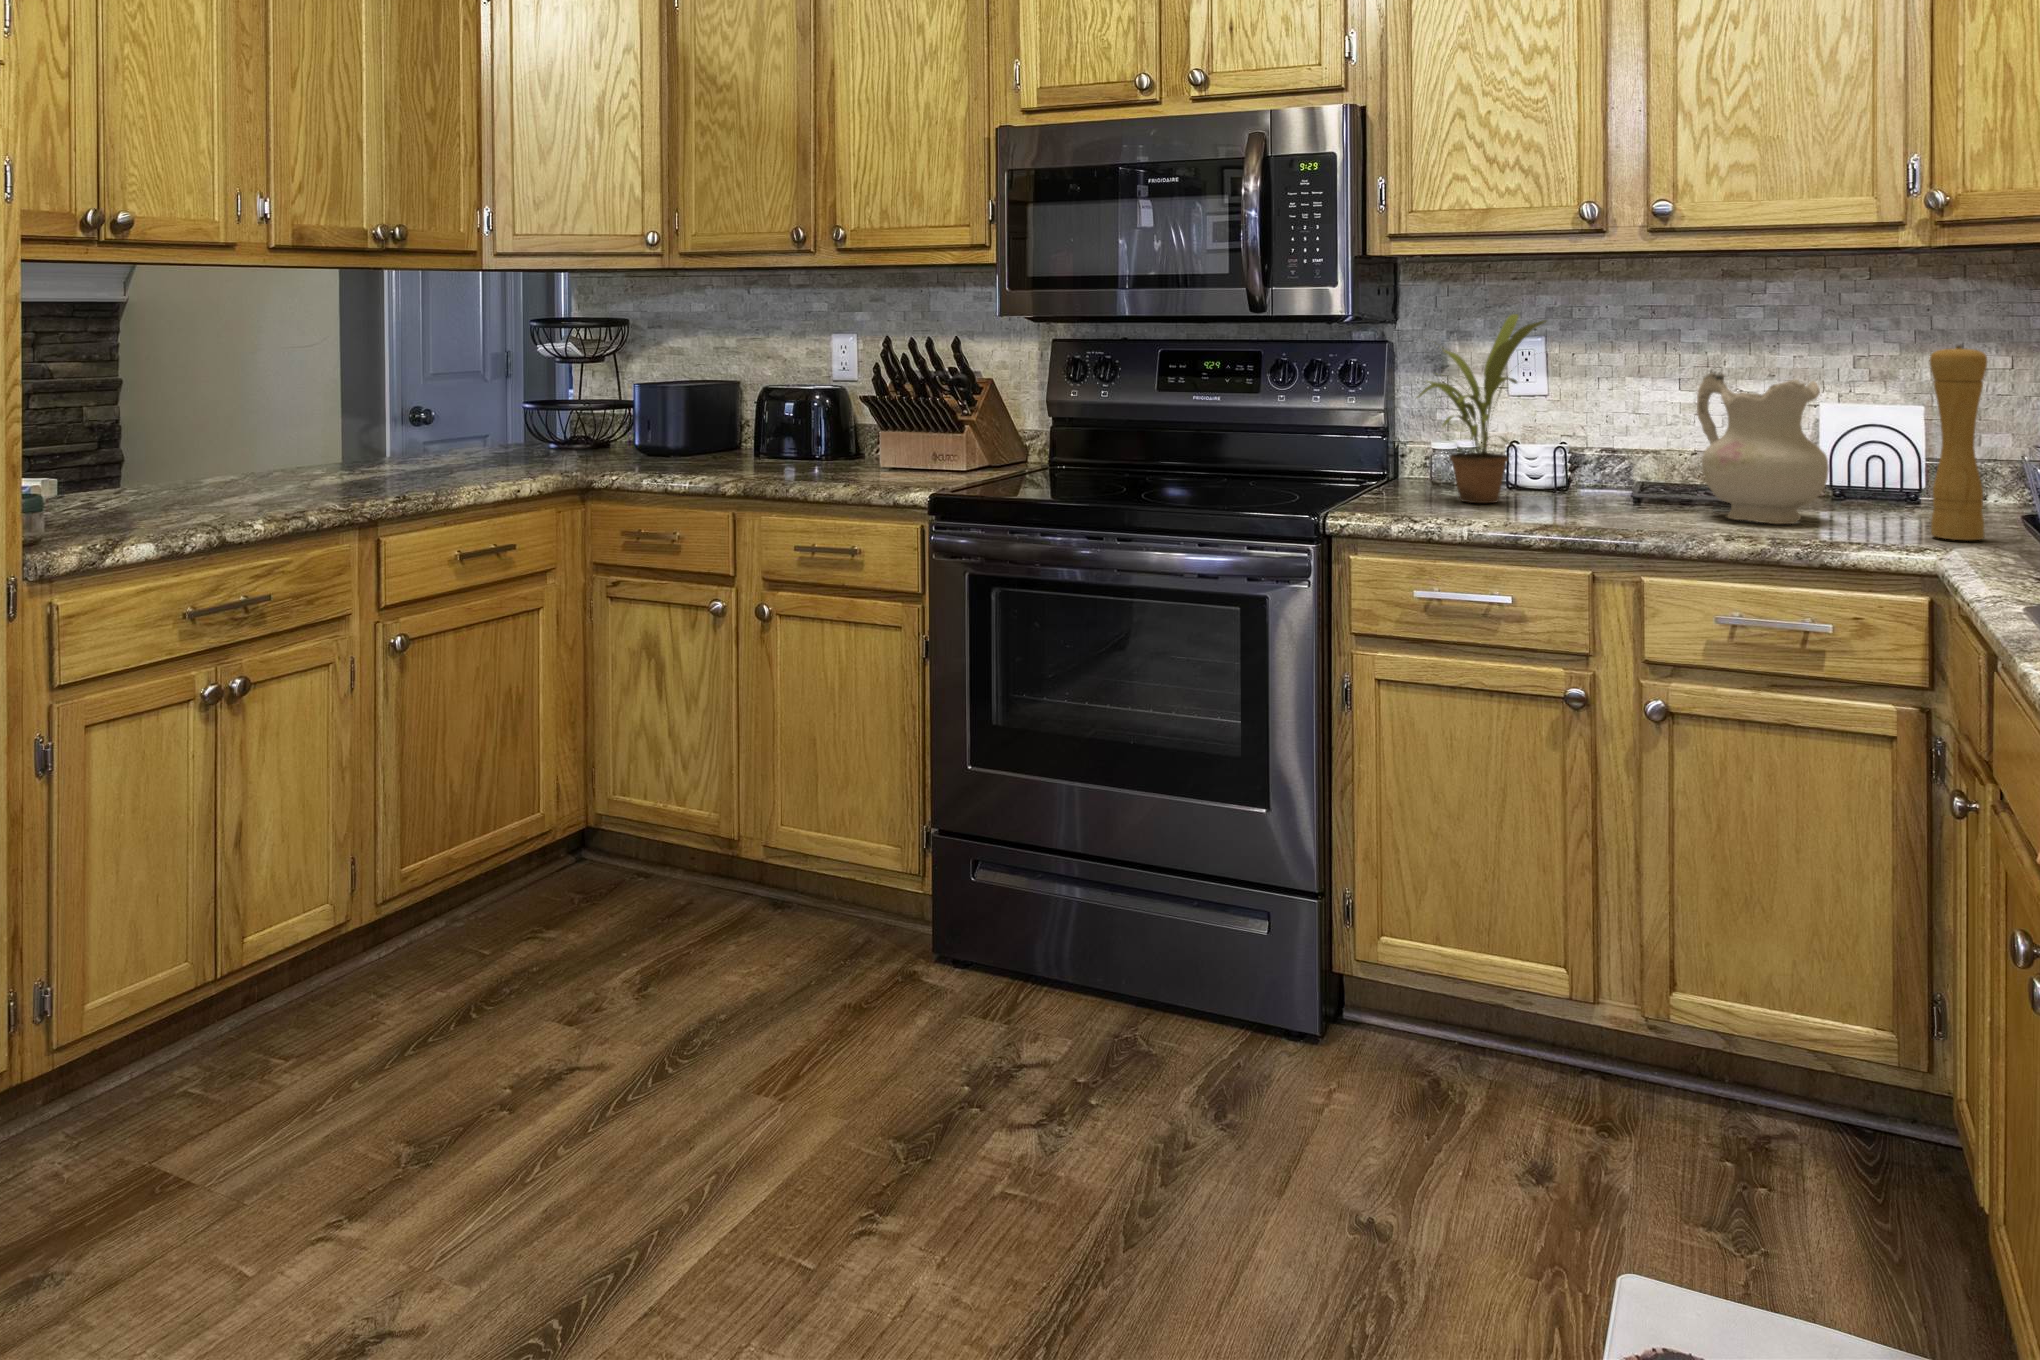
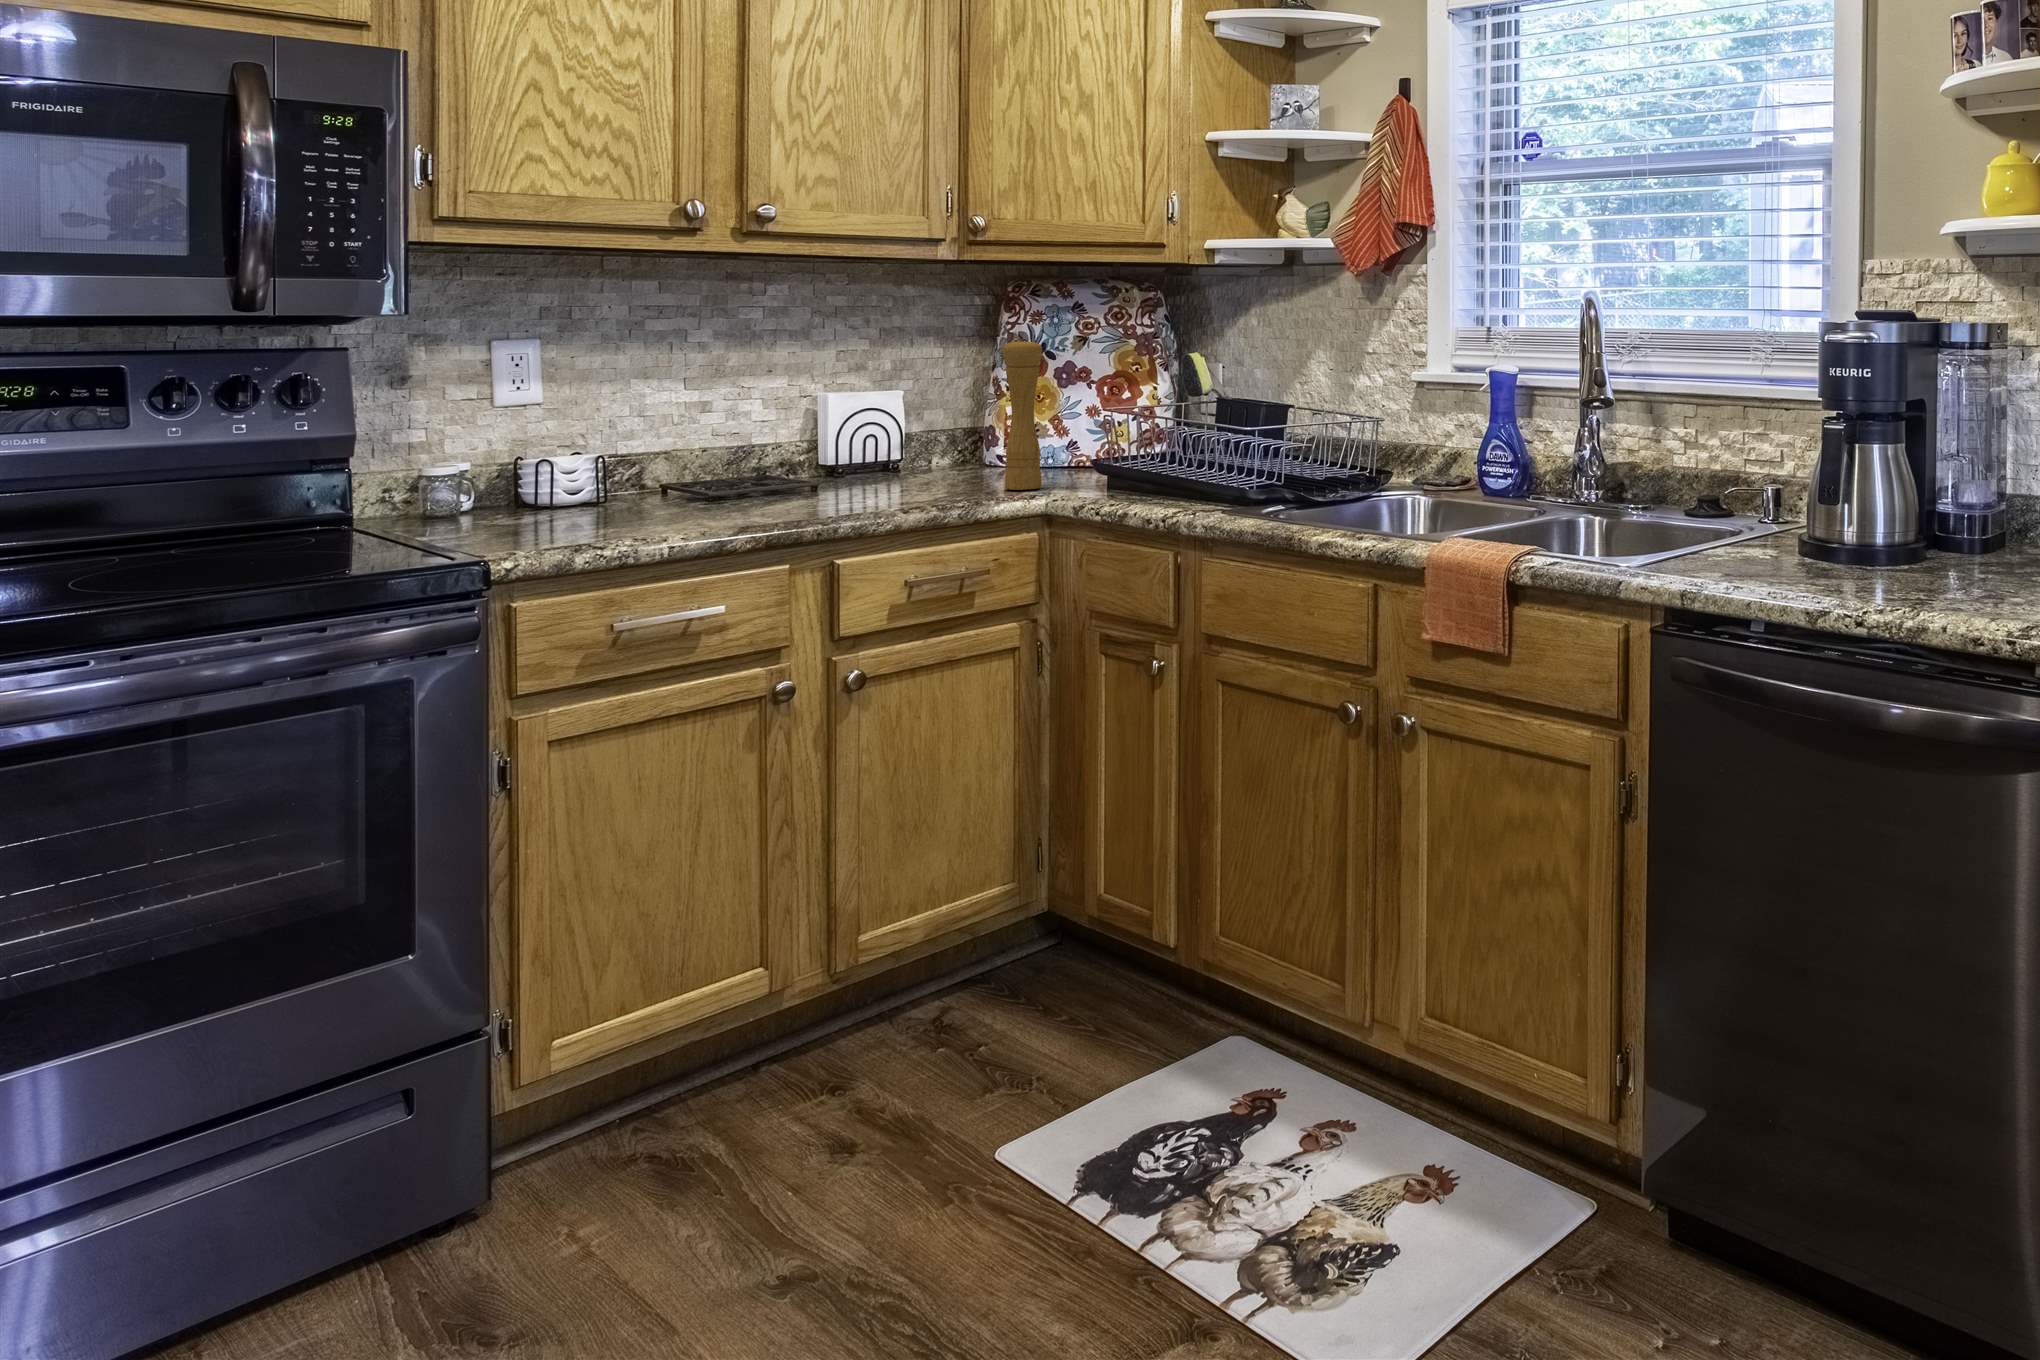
potted plant: present [1417,314,1546,503] -> none [484,315,685,527]
ceramic pitcher: present [1697,373,1829,524] -> none [793,369,920,501]

